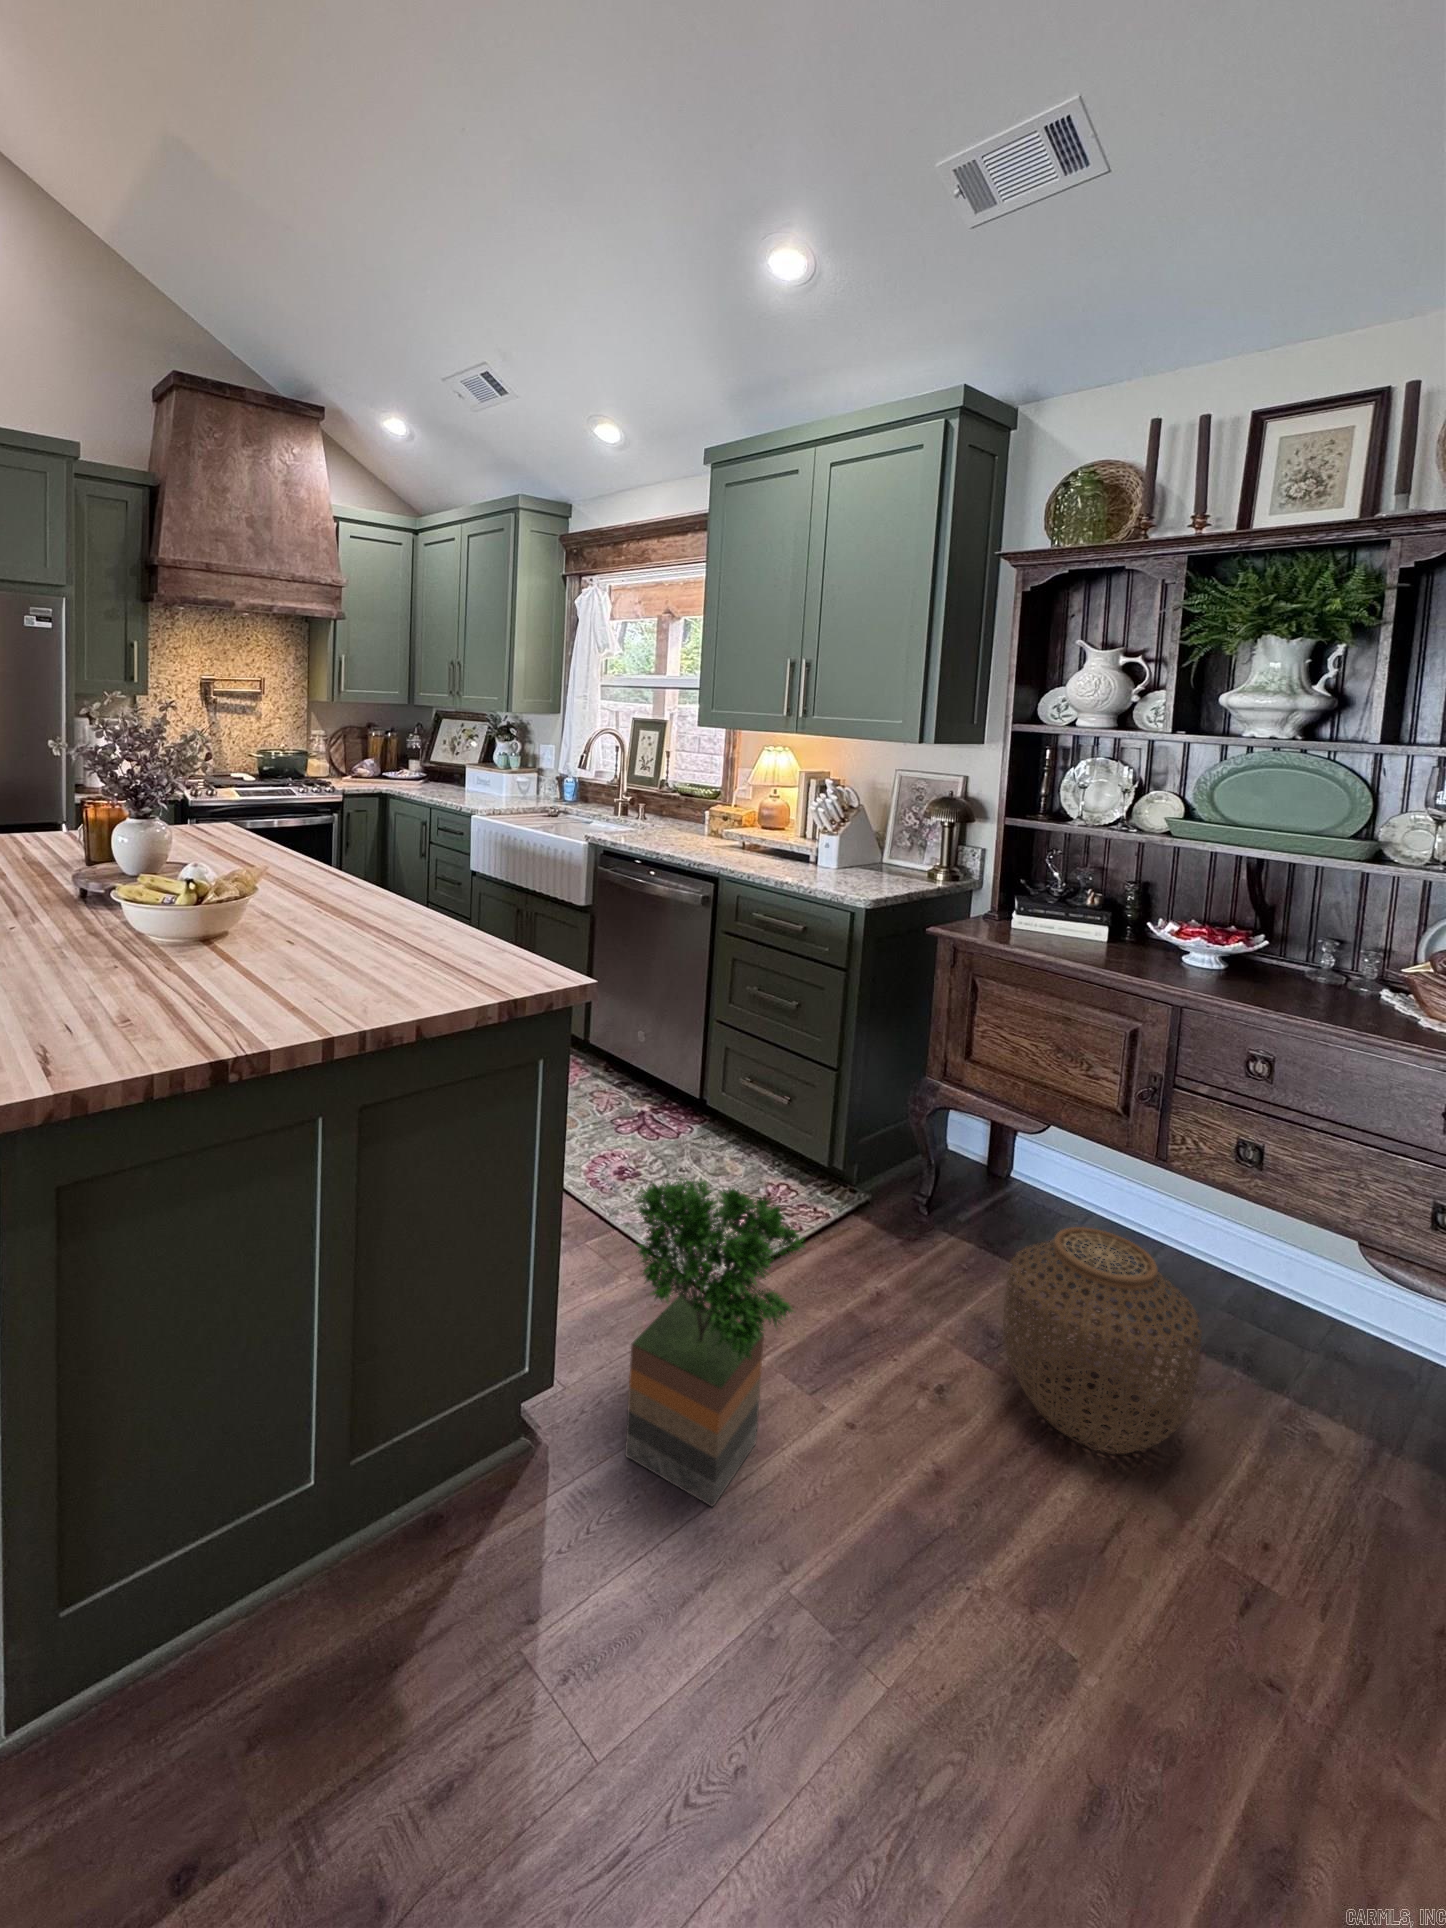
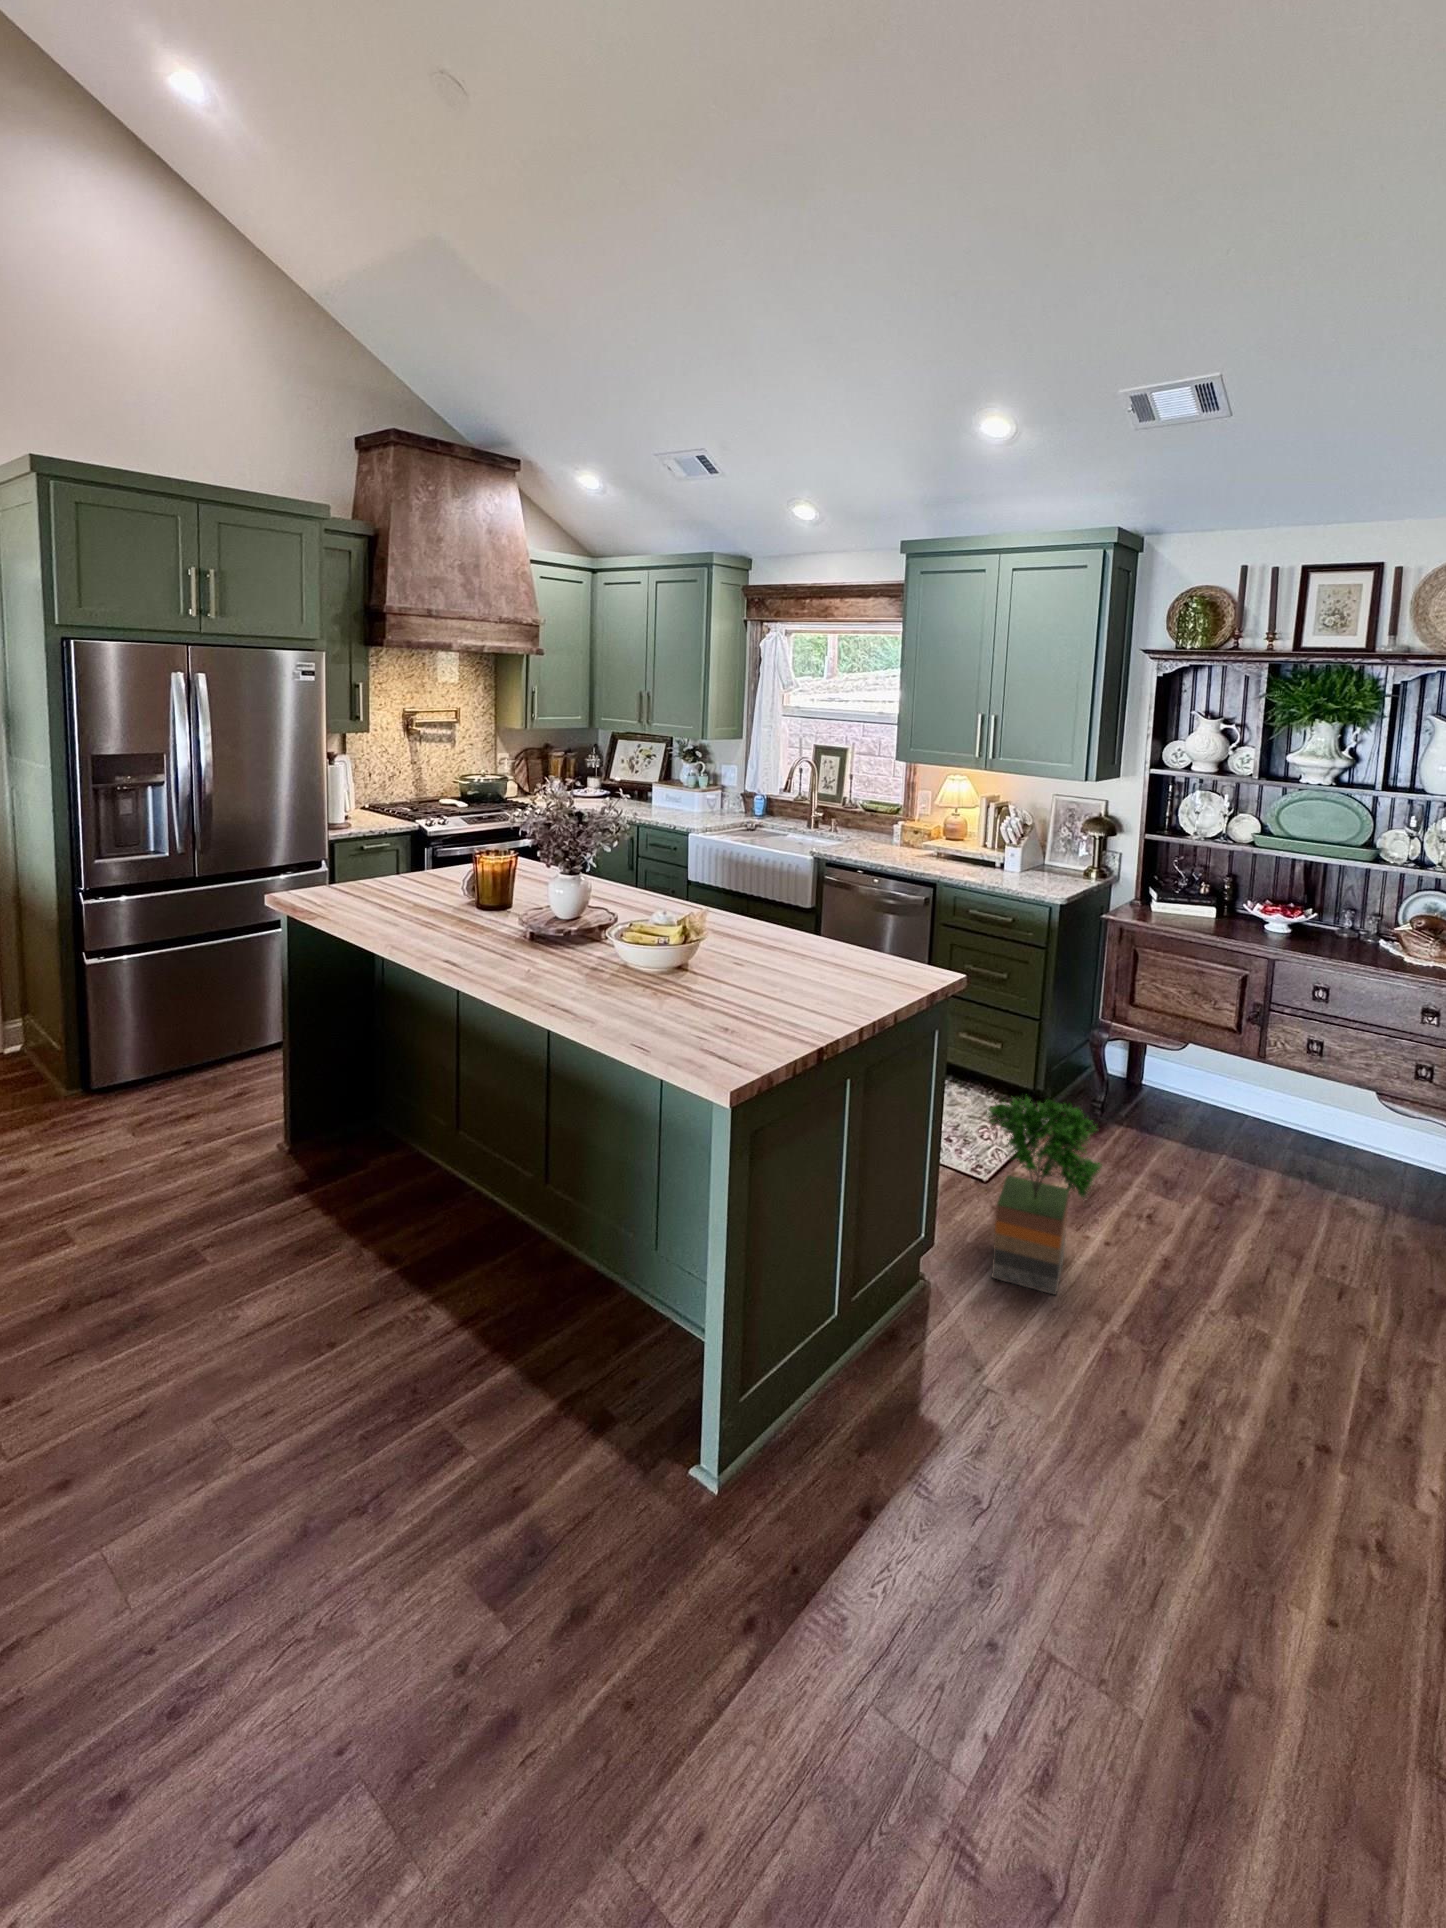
woven basket: present [1003,1227,1202,1454] -> none [1188,1103,1306,1234]

